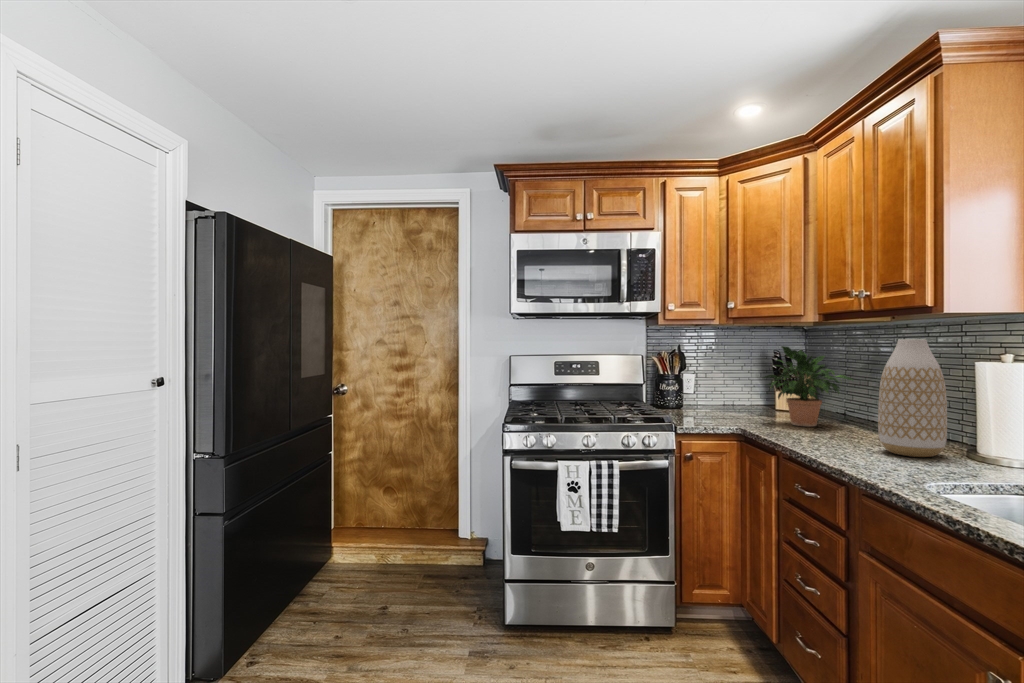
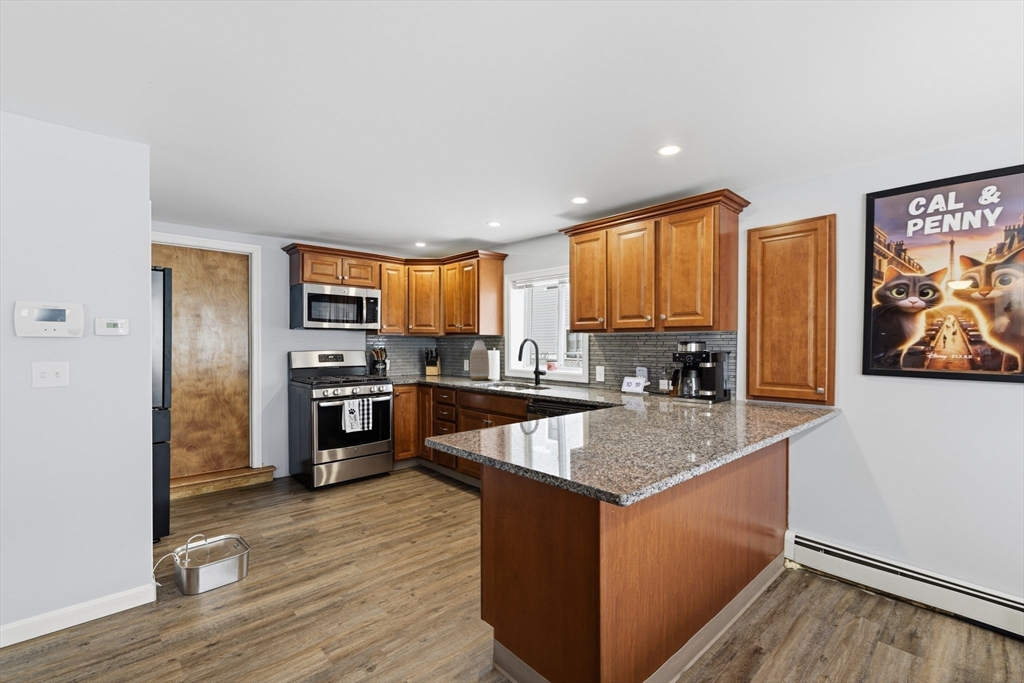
potted plant: present [765,346,853,427] -> none [425,345,460,378]

